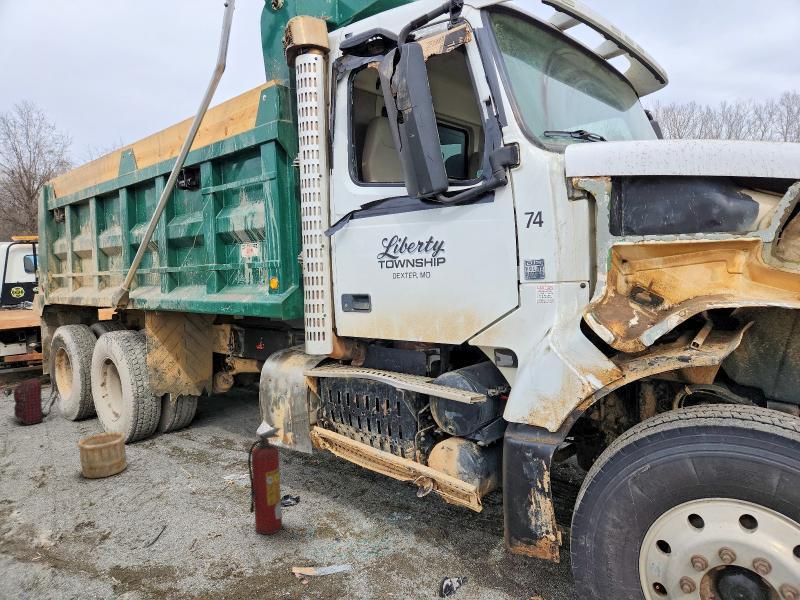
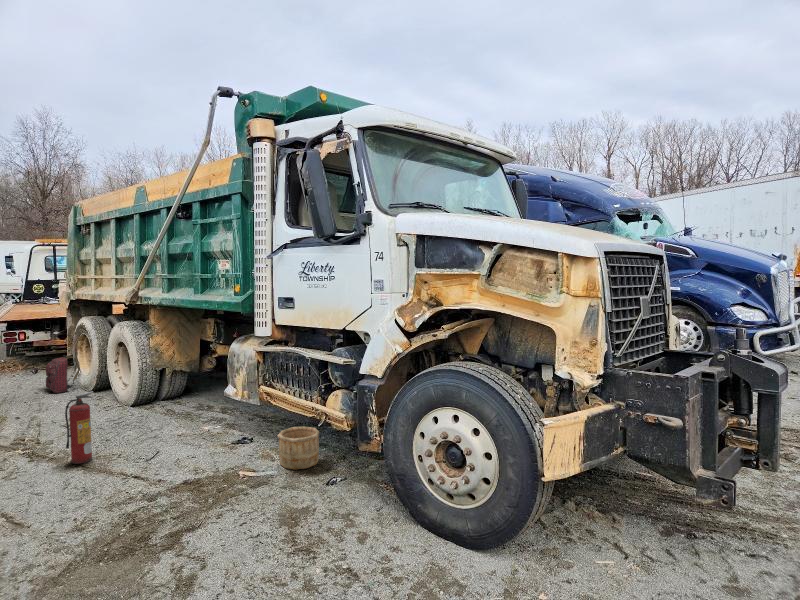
fire extinguisher: present [248,427,283,534] -> present [65,391,93,464]
wooden bucket: present [78,432,126,478] -> present [278,426,320,470]

